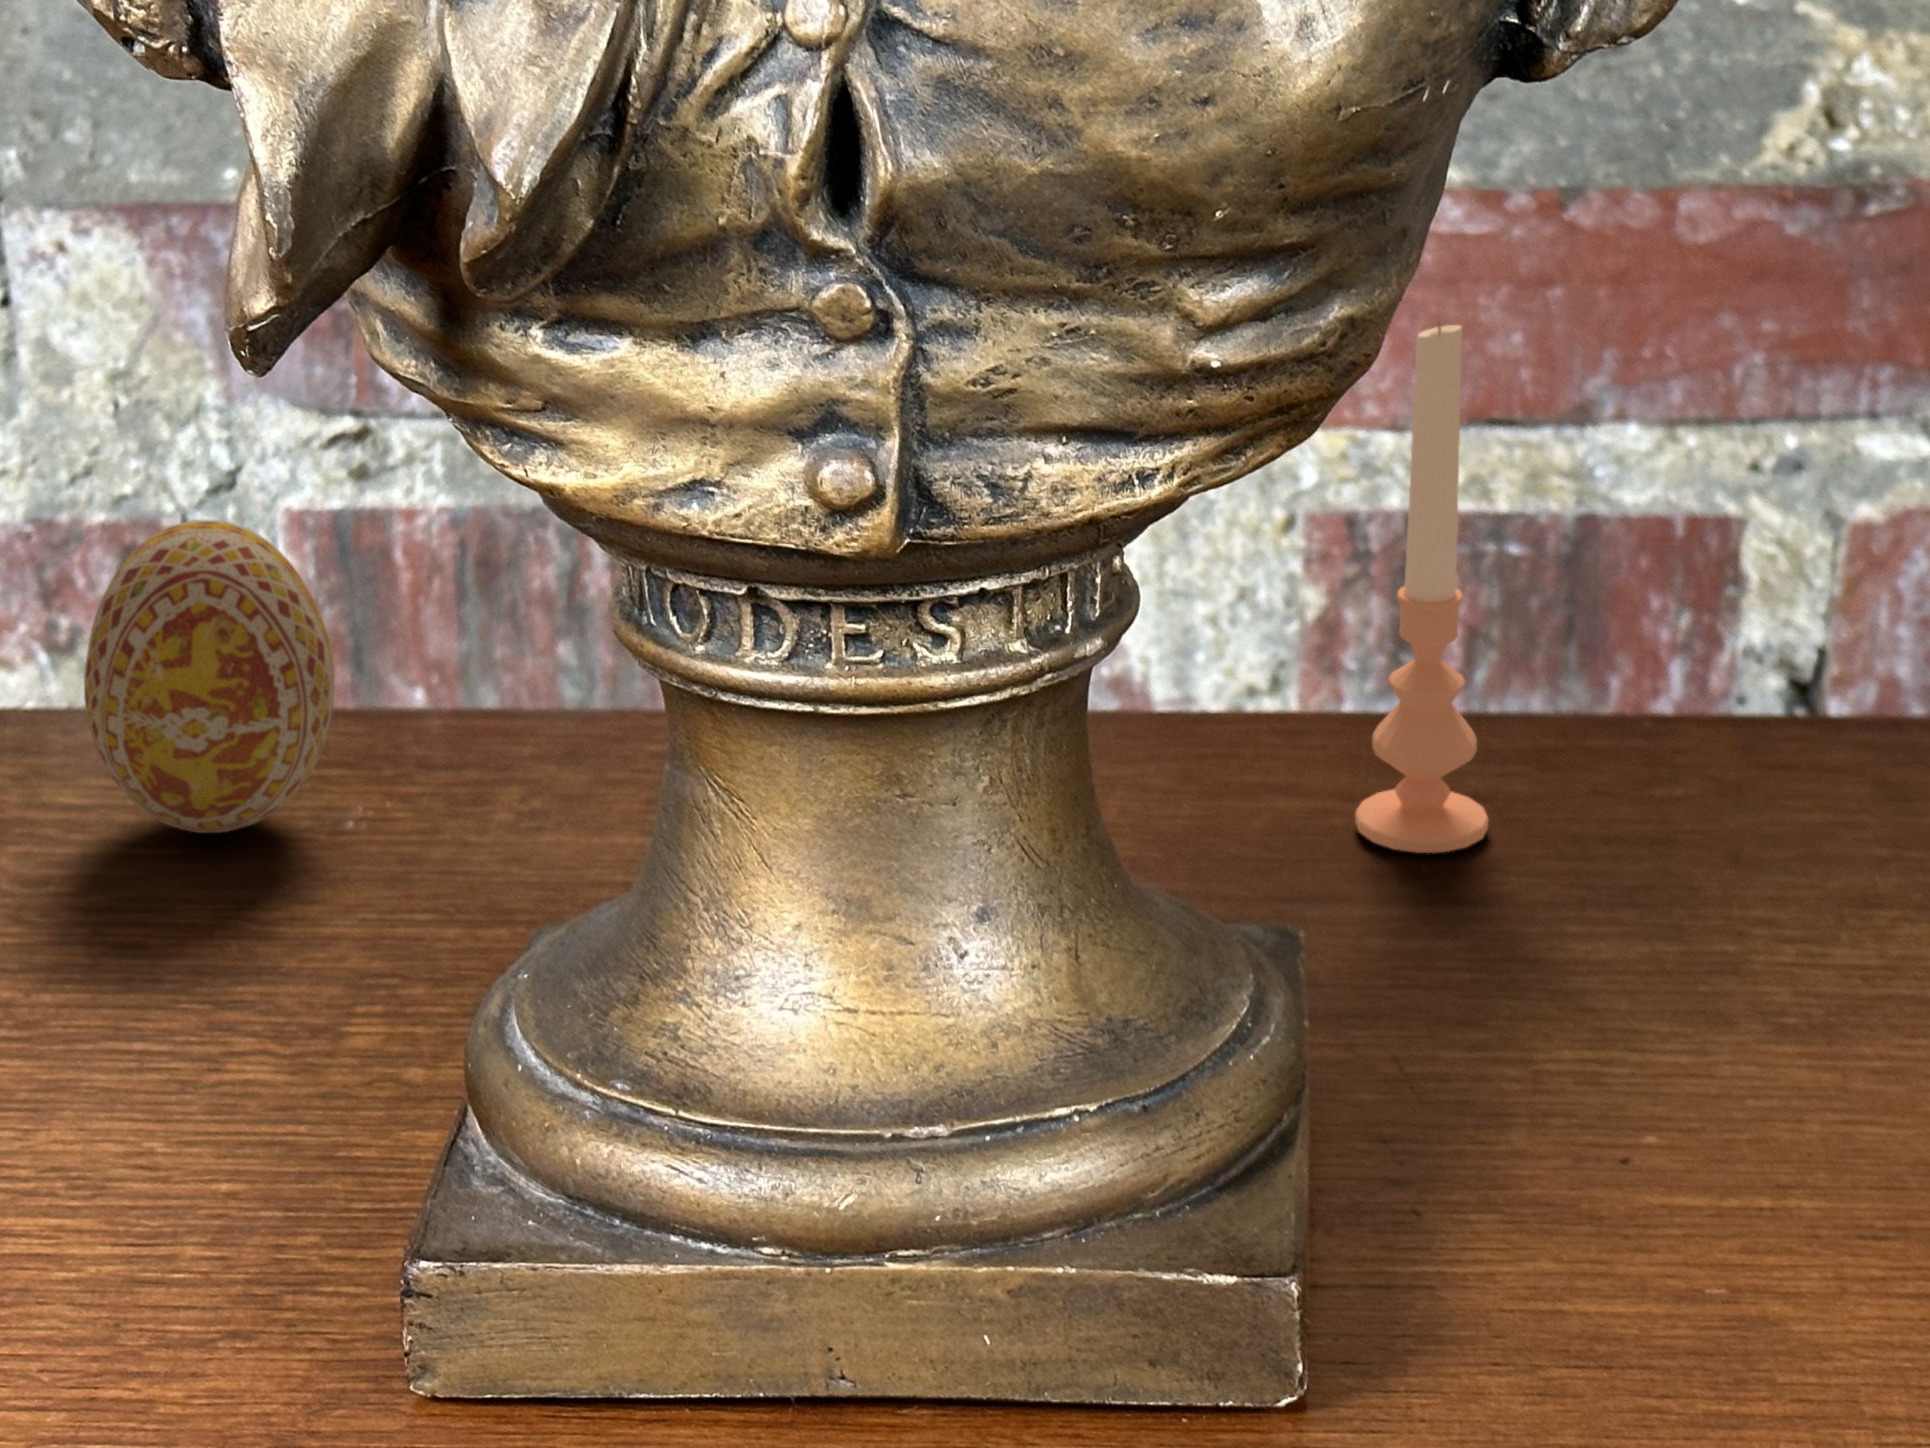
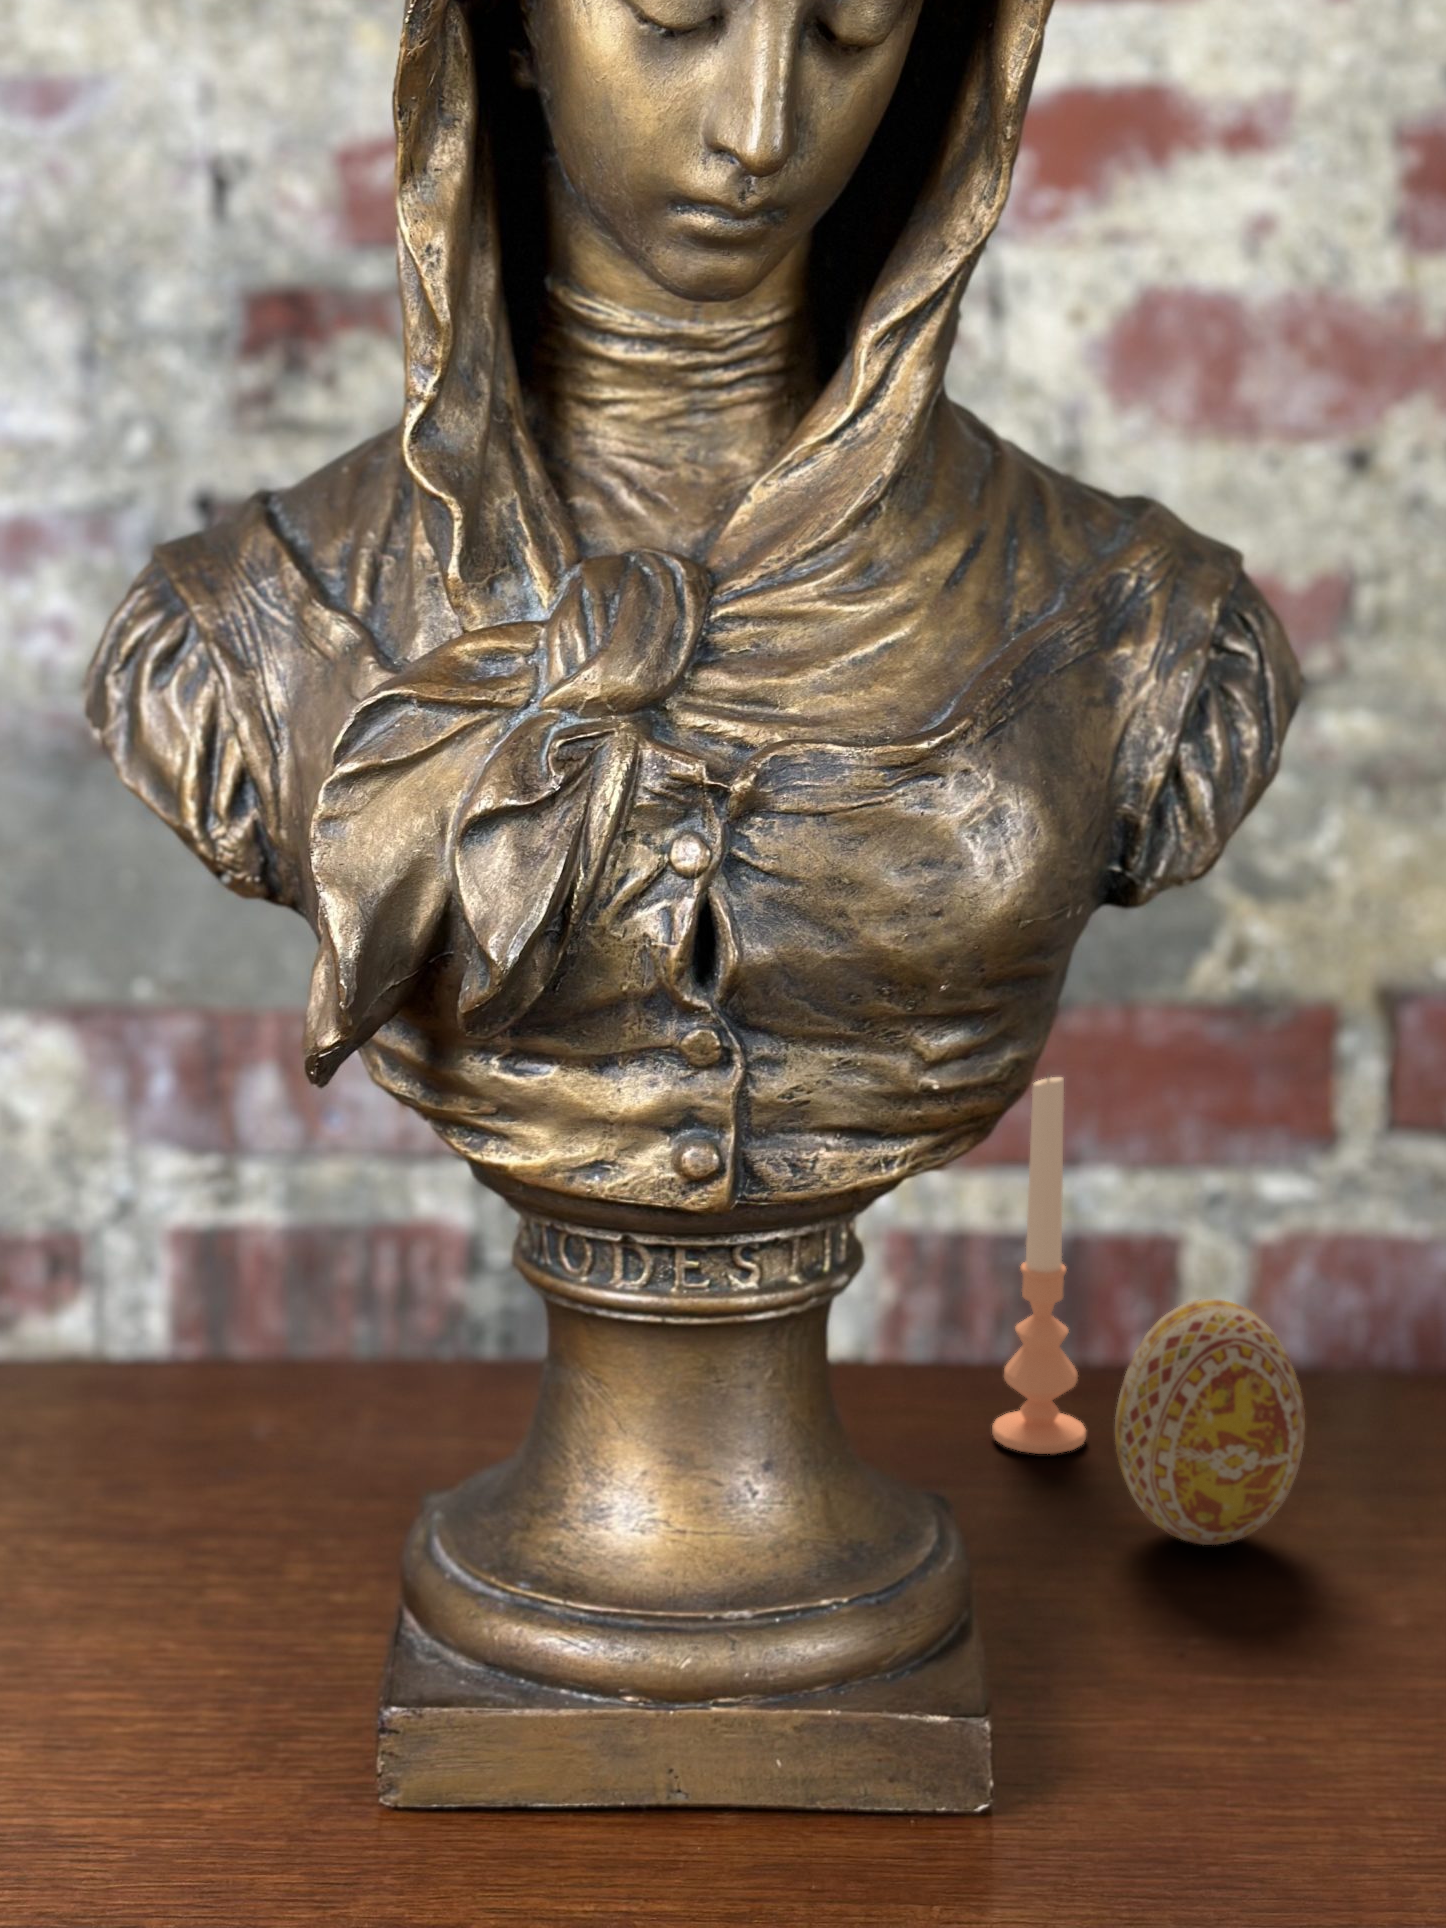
decorative egg: present [84,519,335,833] -> present [1115,1299,1305,1545]

